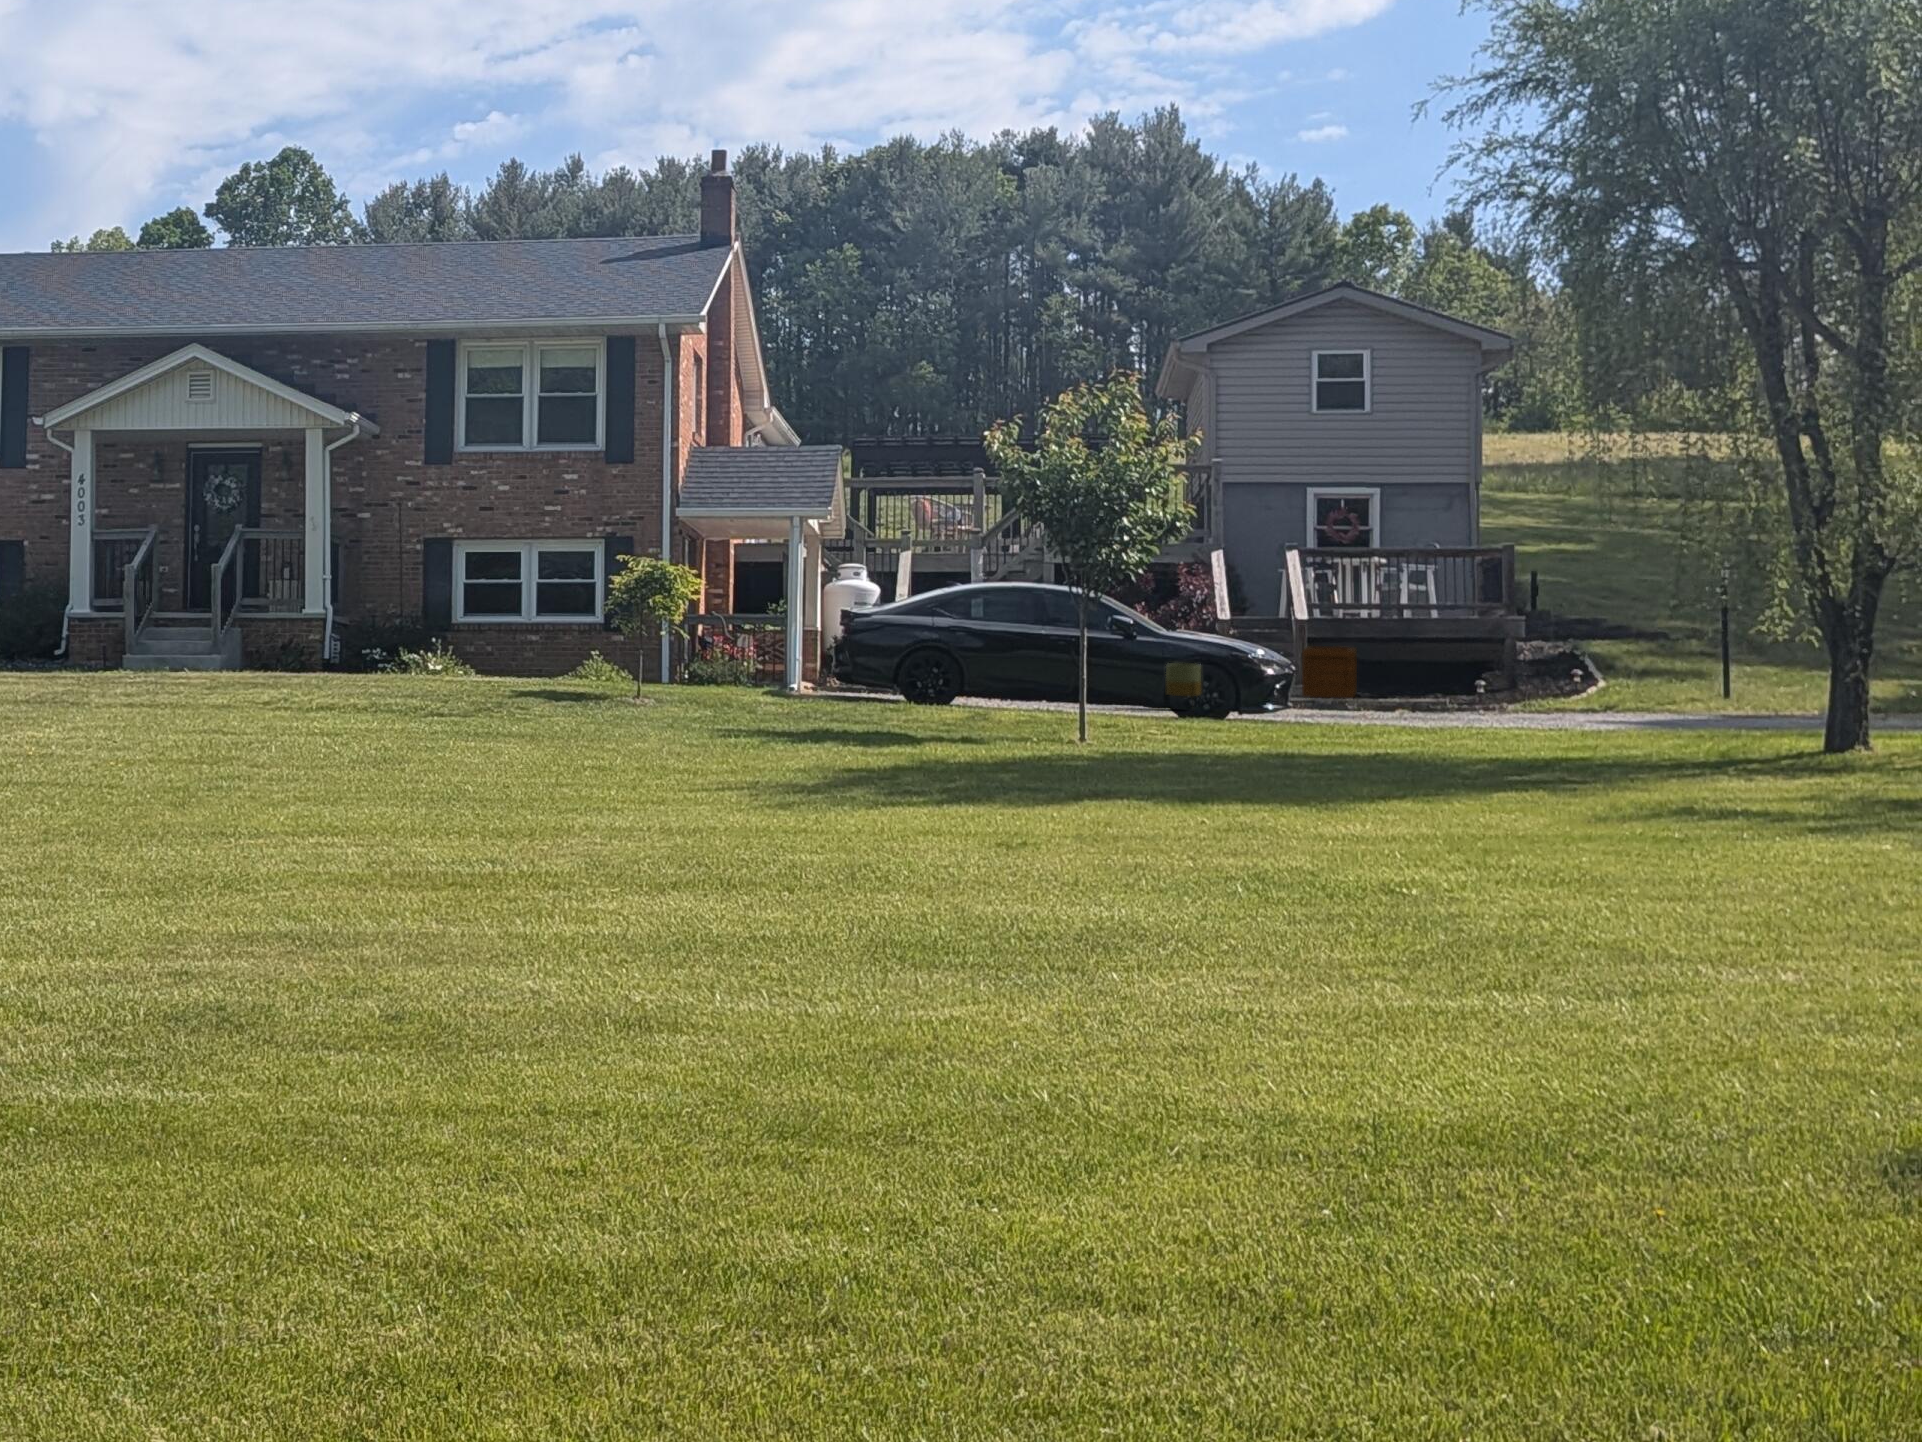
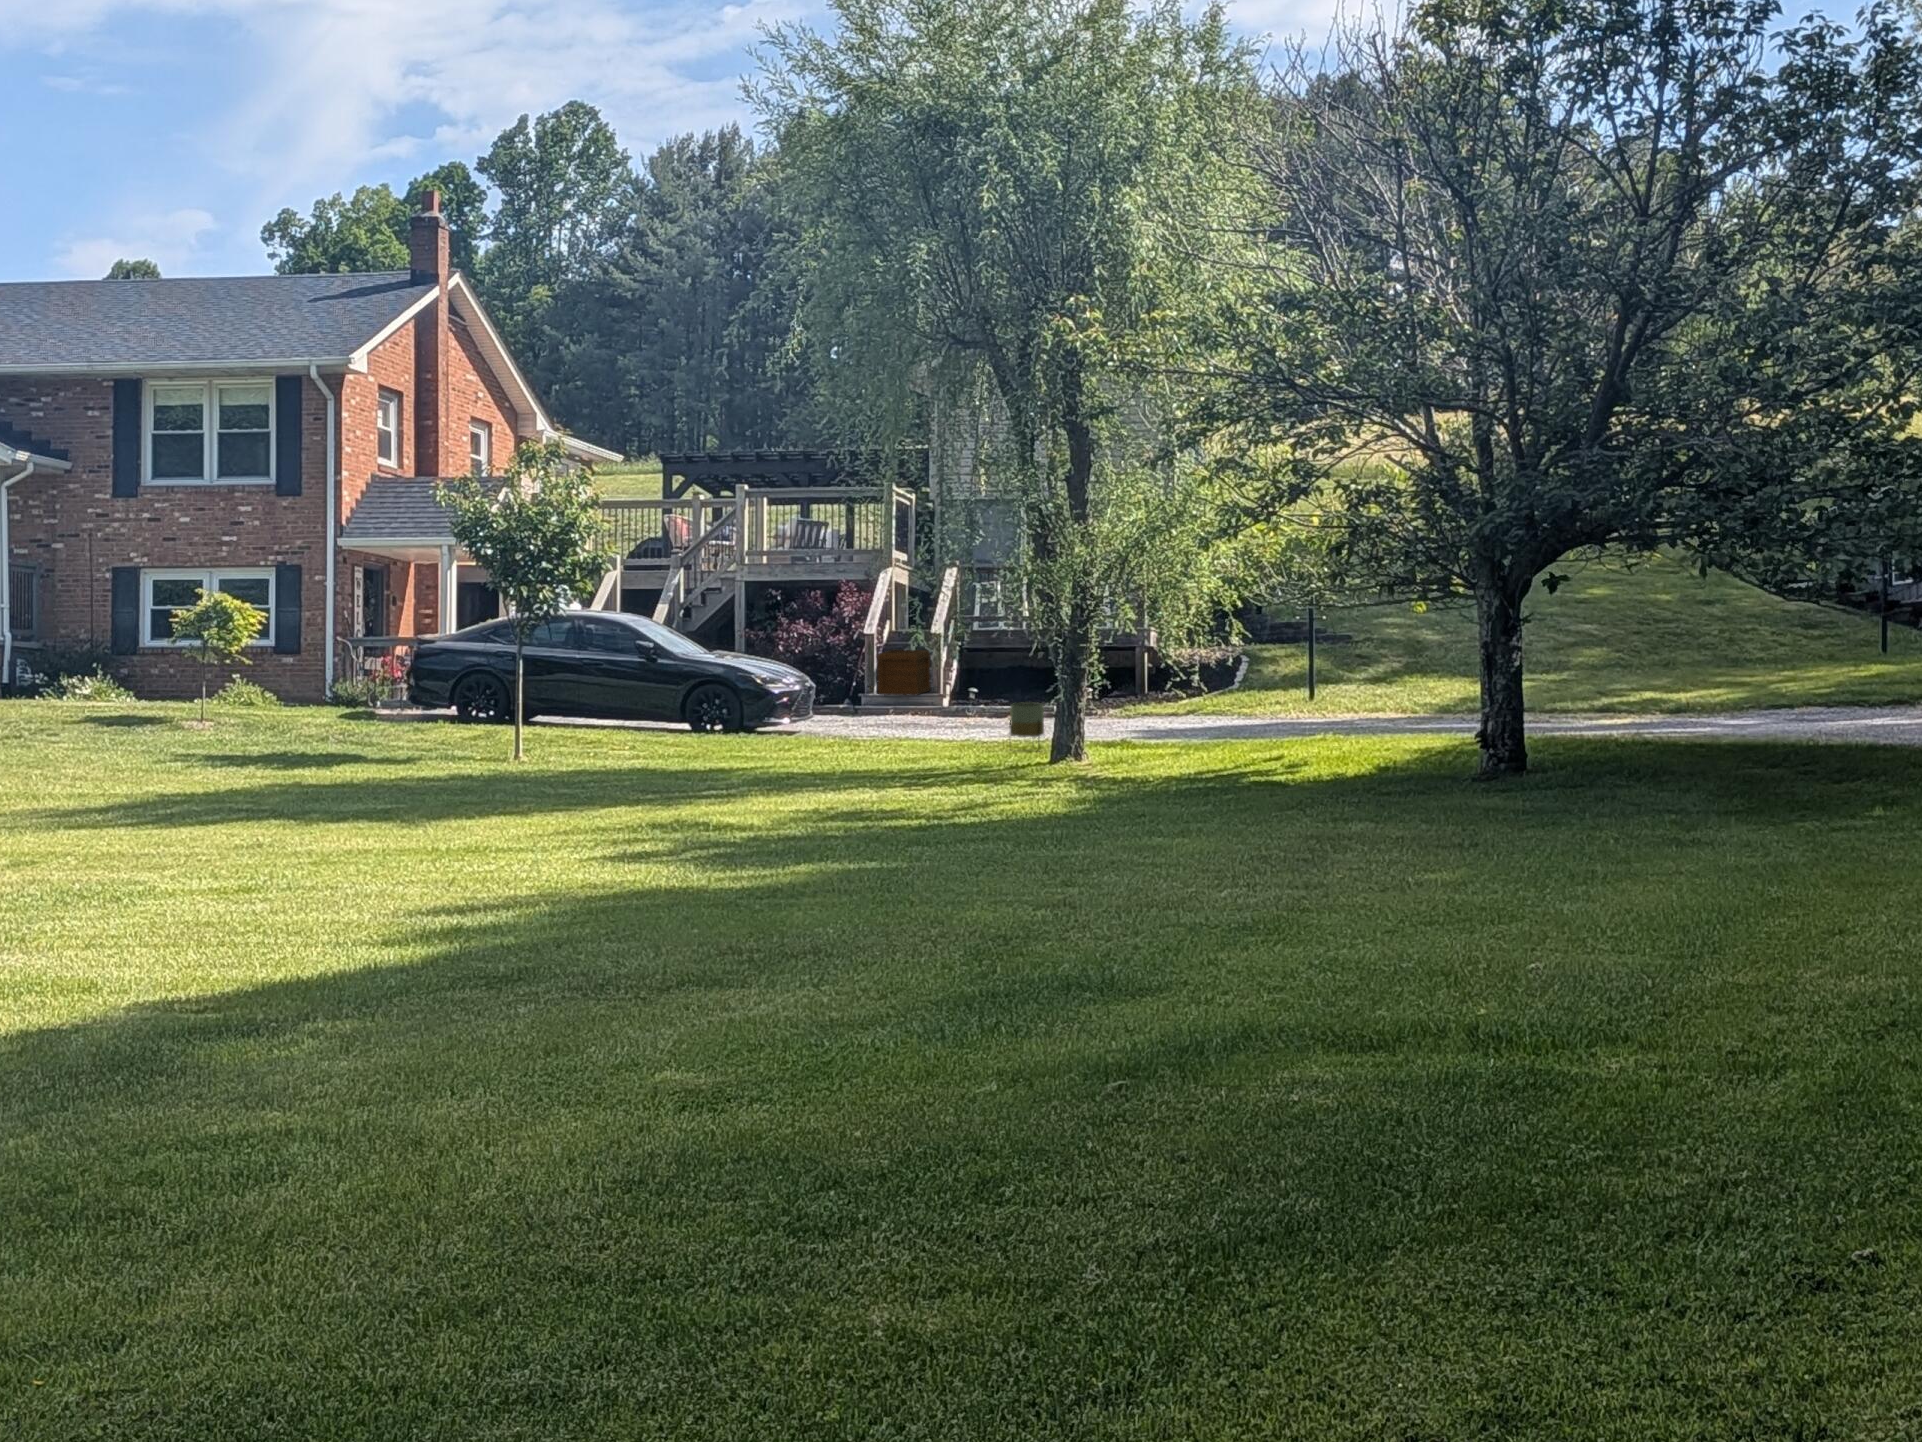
planter: present [1165,663,1201,708] -> present [1009,702,1044,737]

